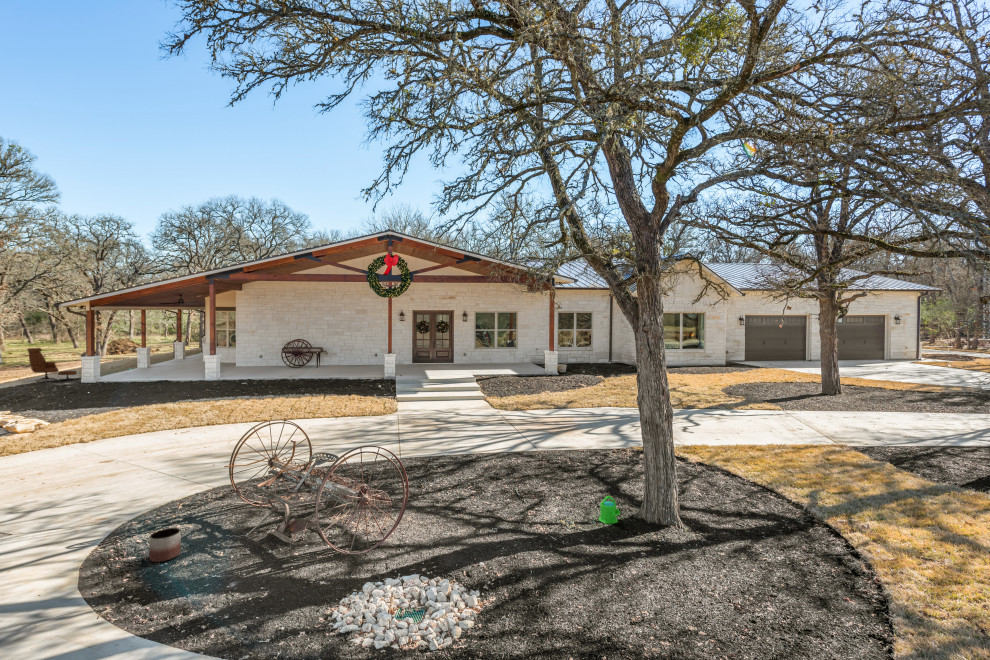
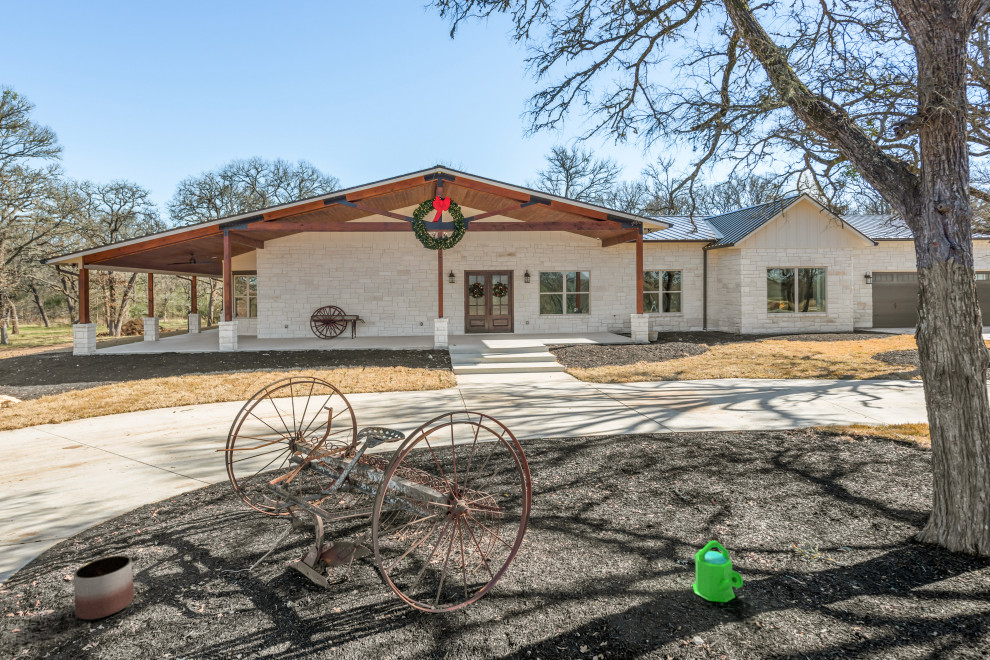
lounge chair: present [27,348,77,380] -> none [24,318,80,357]
watering can: present [599,496,620,524] -> present [692,541,743,602]

